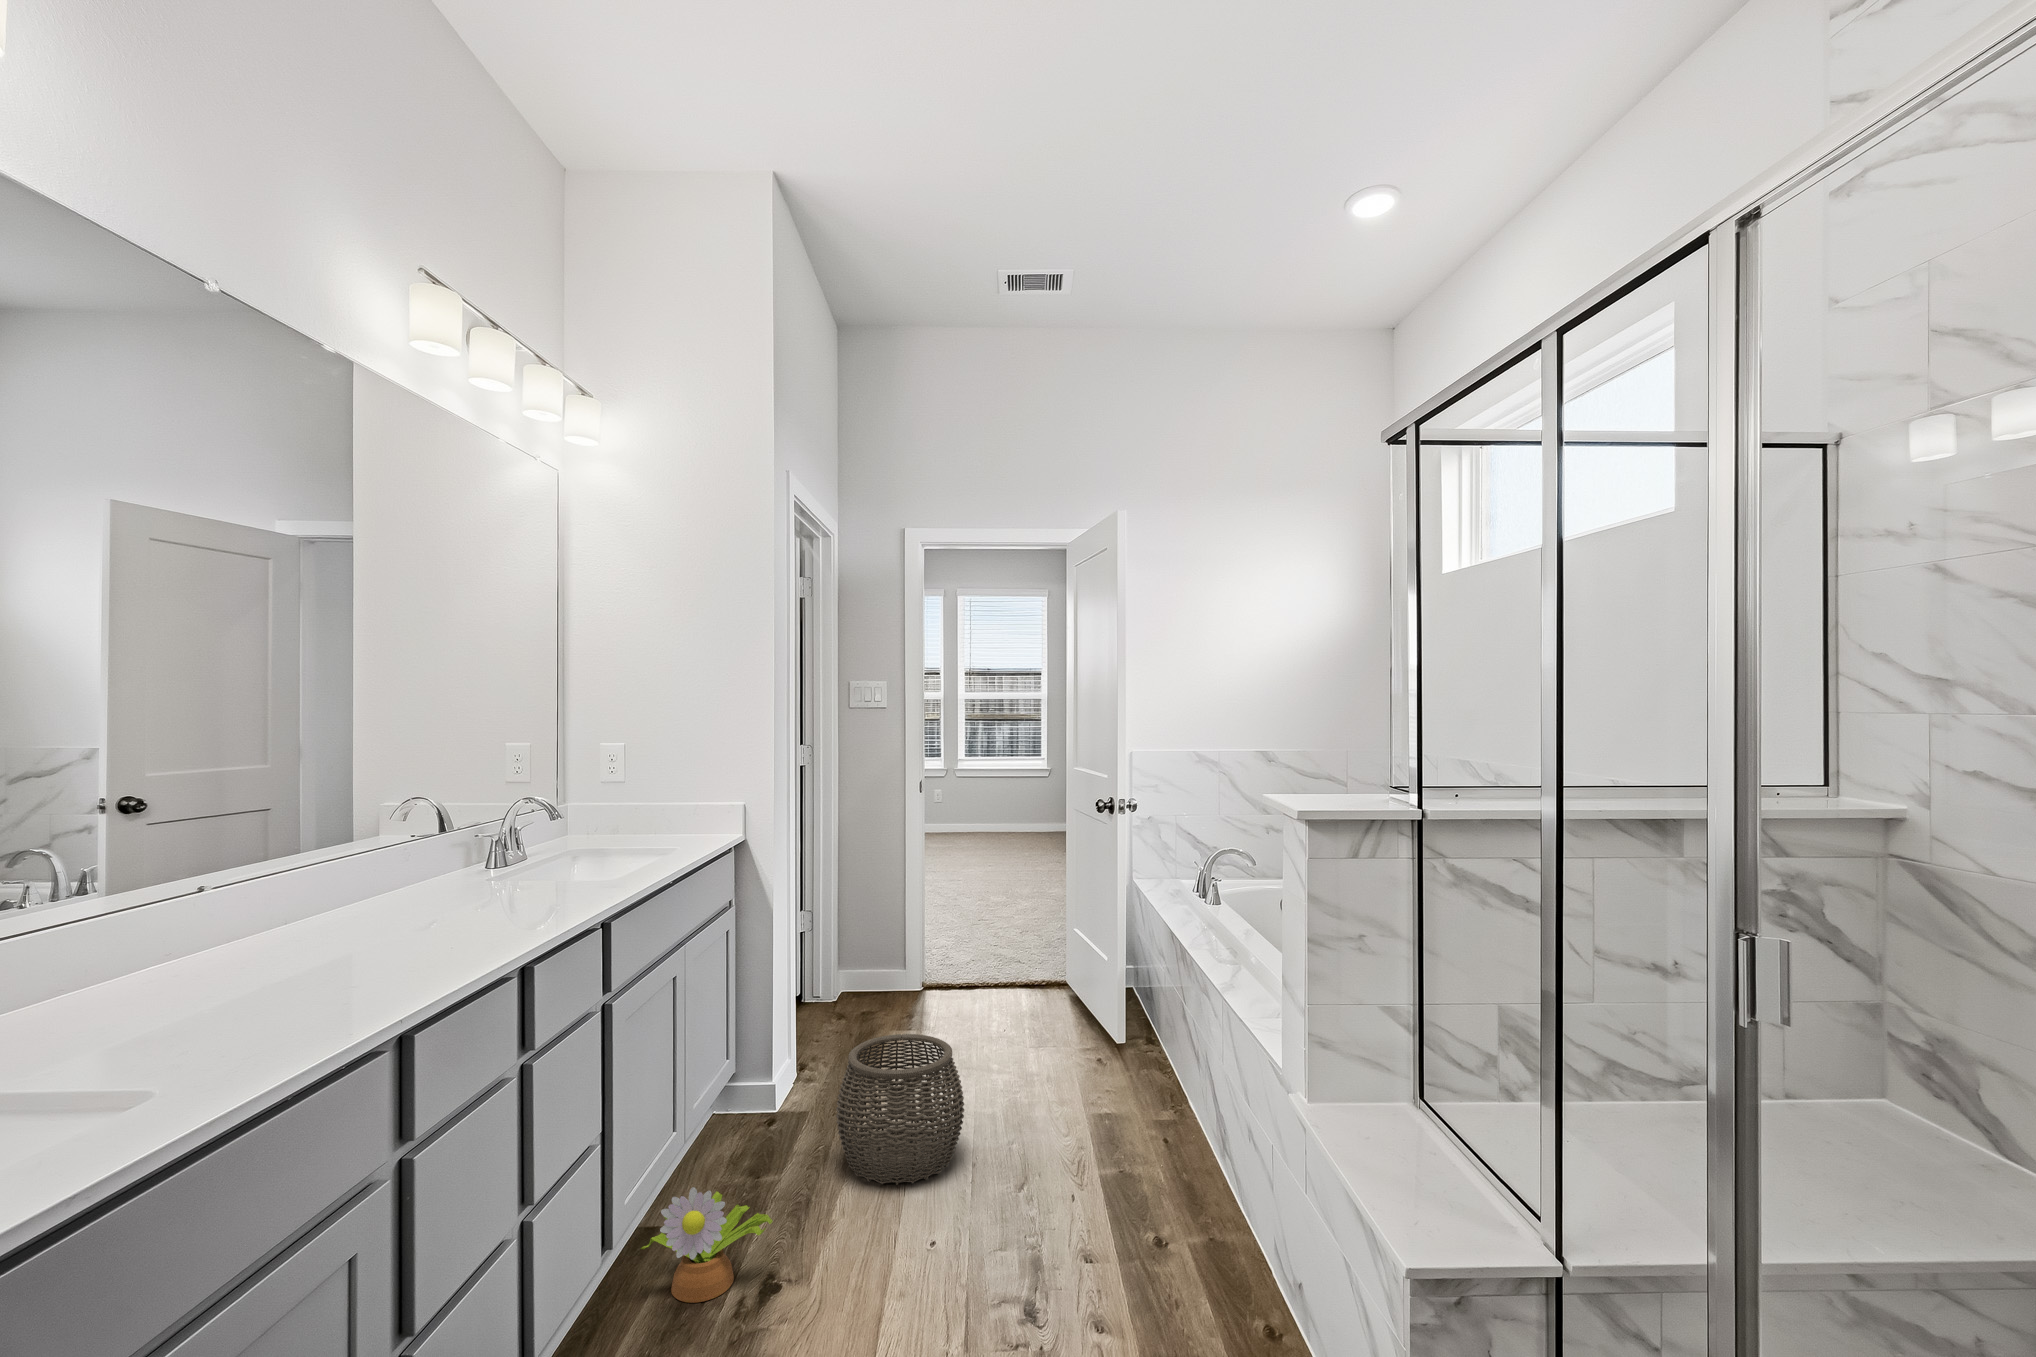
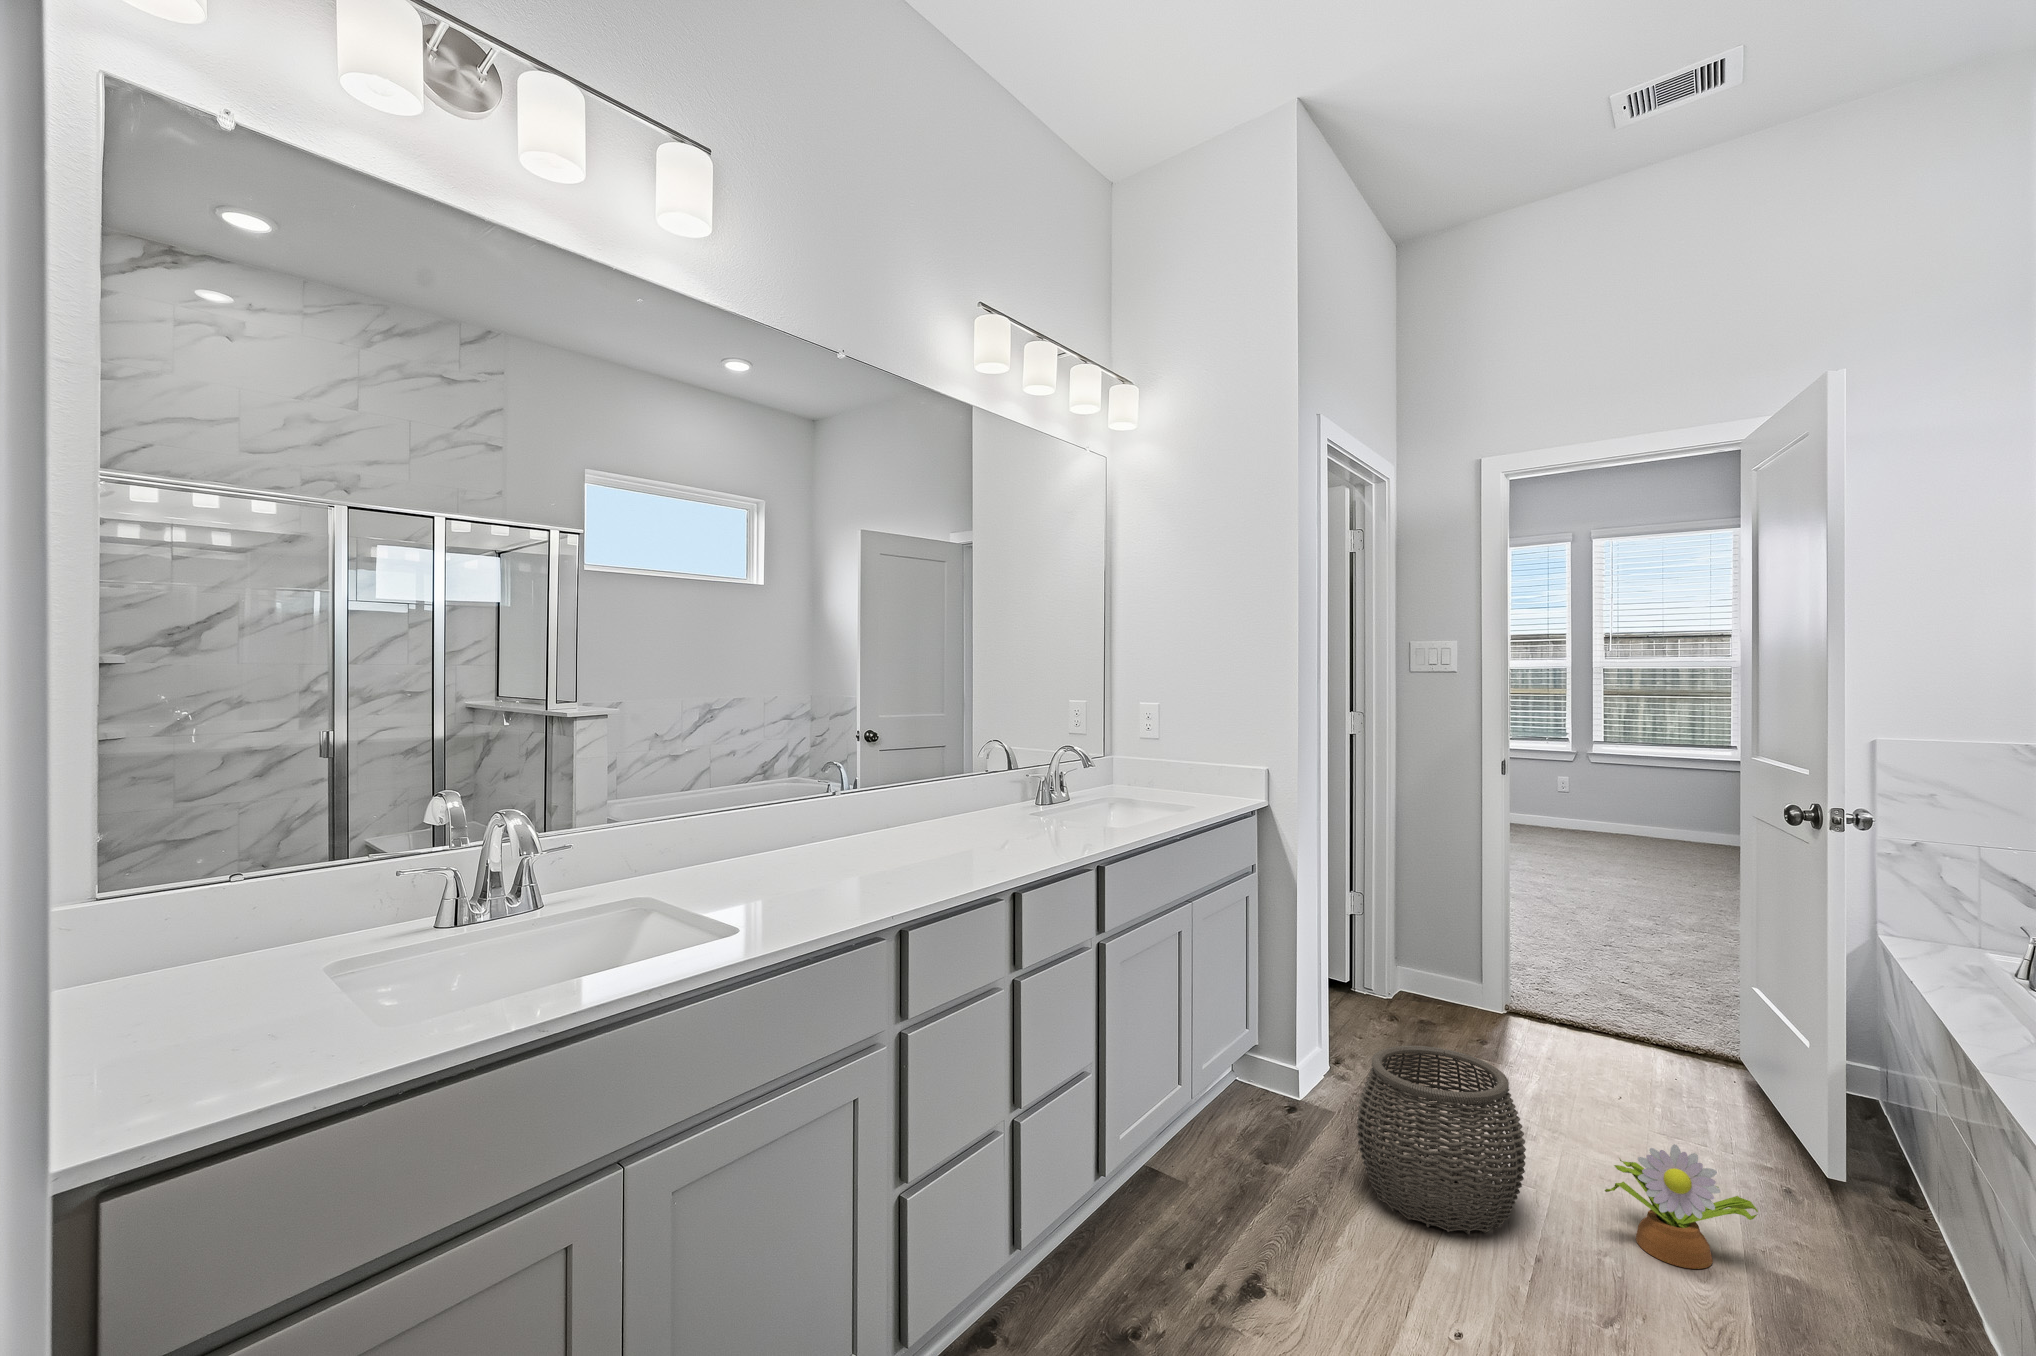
decorative plant: present [641,1187,772,1303] -> present [1605,1144,1758,1269]

